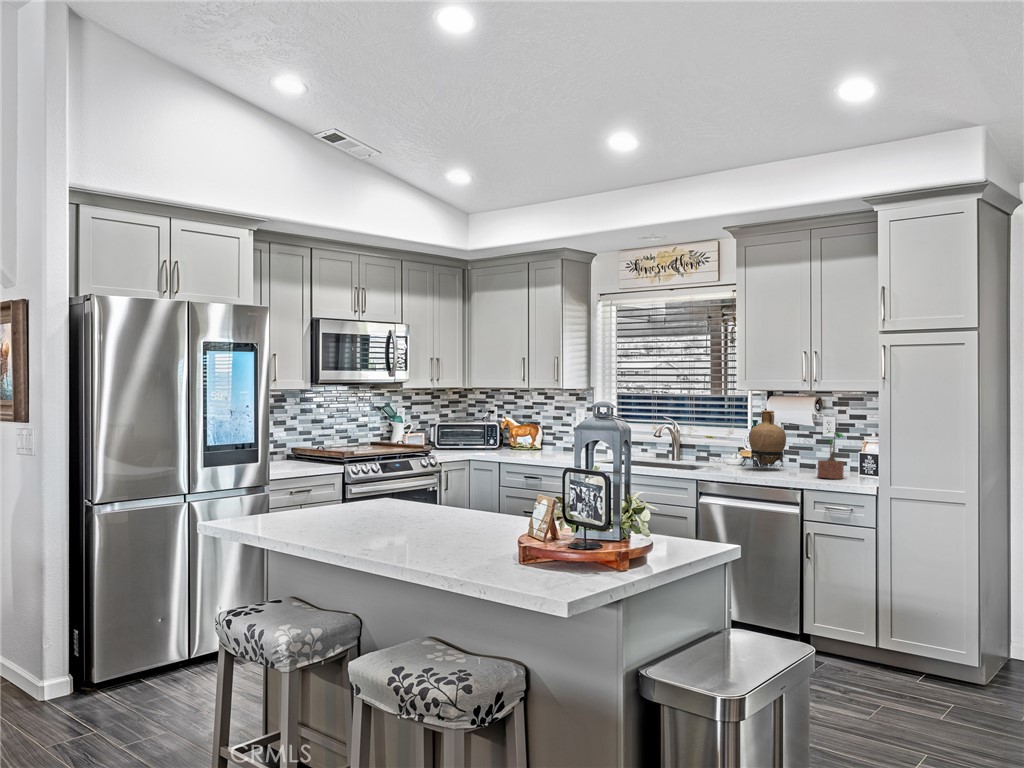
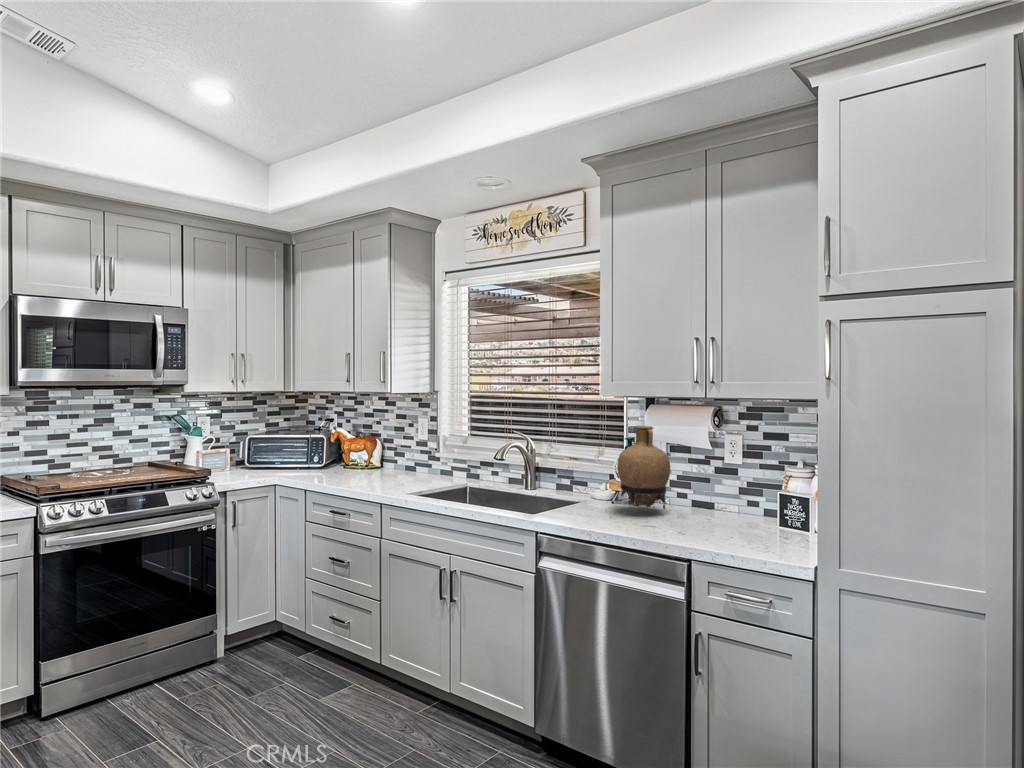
potted plant: present [817,431,844,479] -> none [714,463,759,542]

